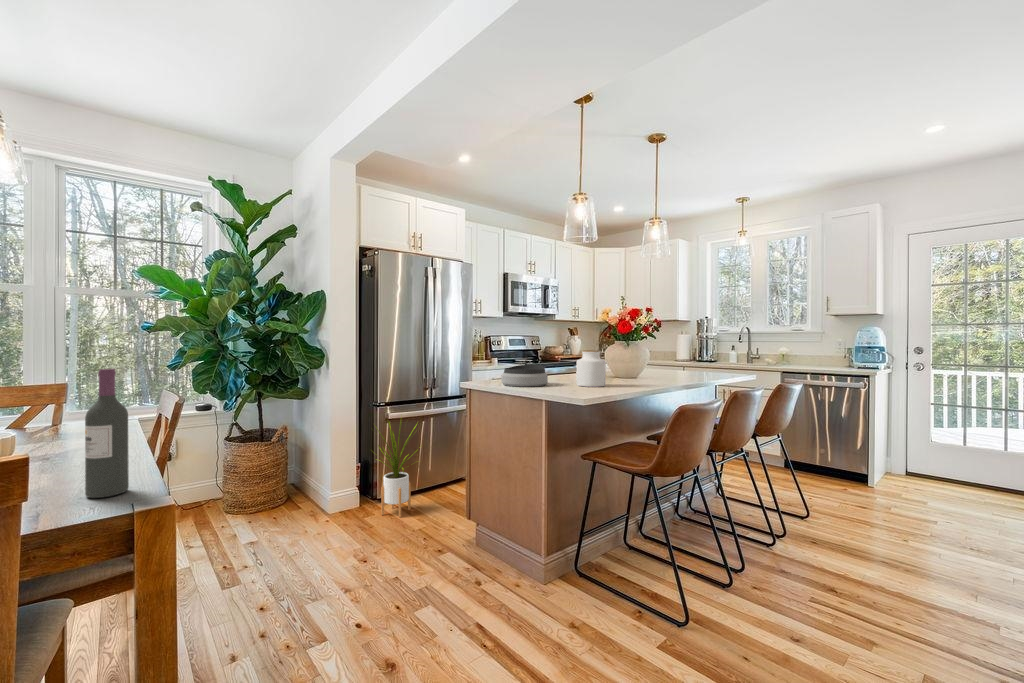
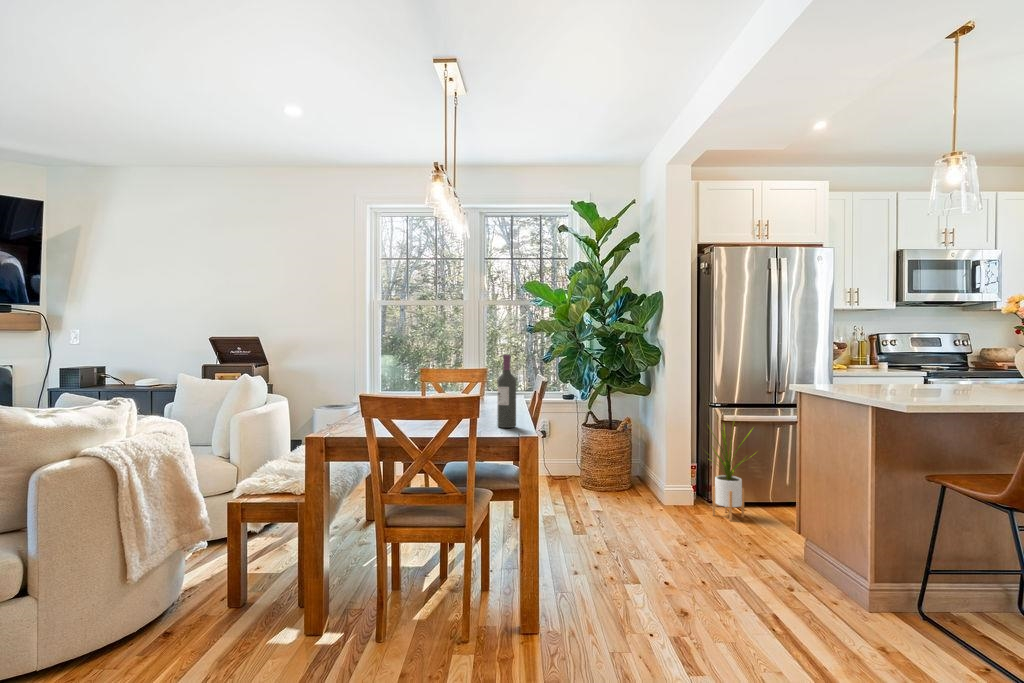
jar: present [576,351,606,387] -> none [931,352,976,396]
bowl: present [501,364,548,387] -> none [829,367,891,391]

